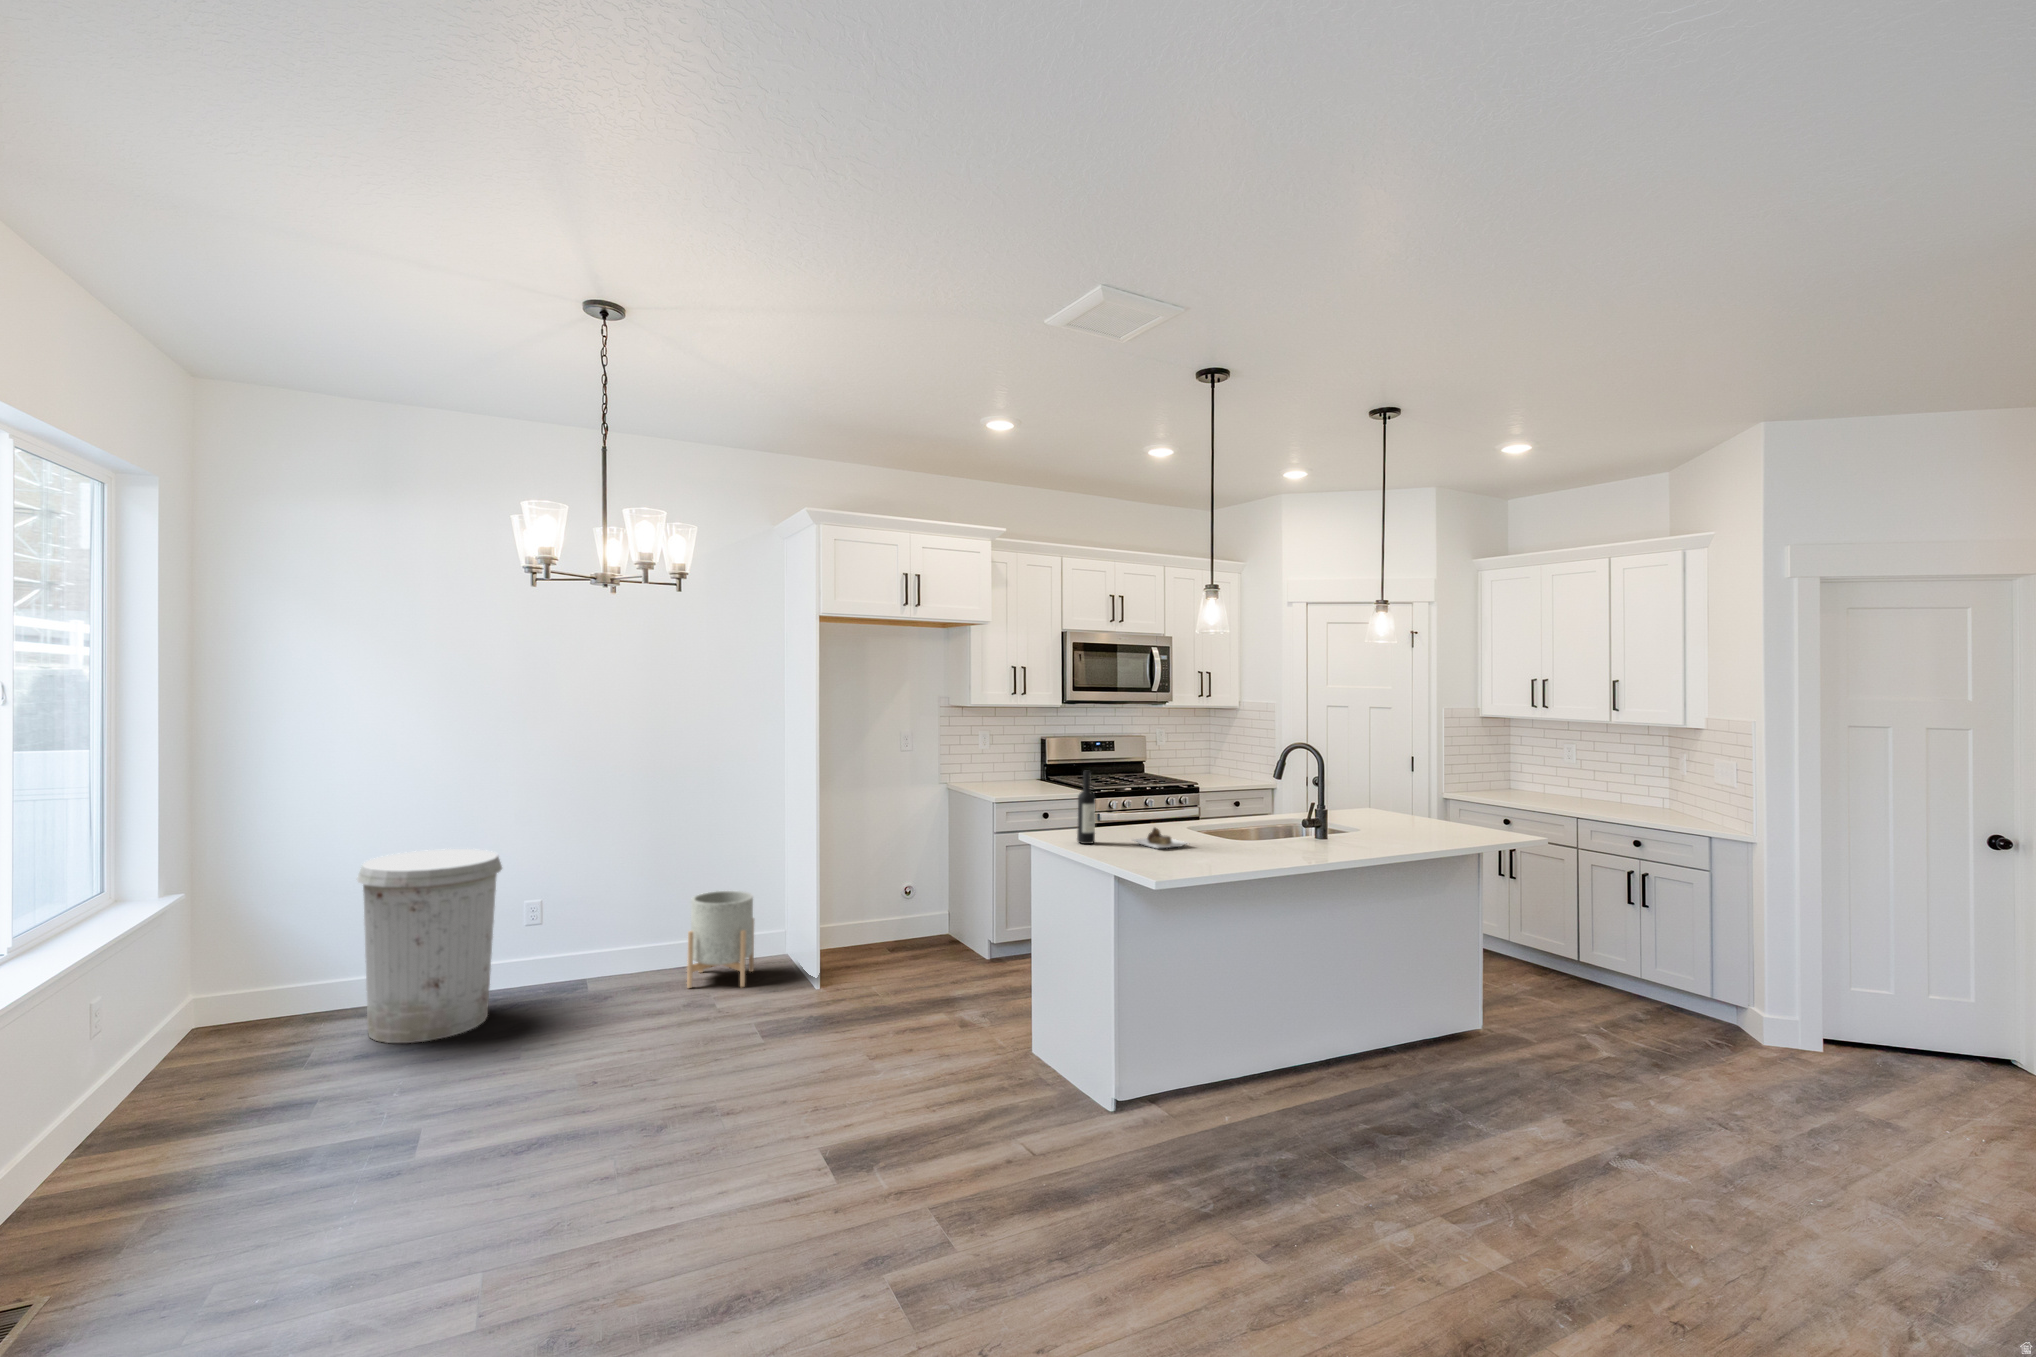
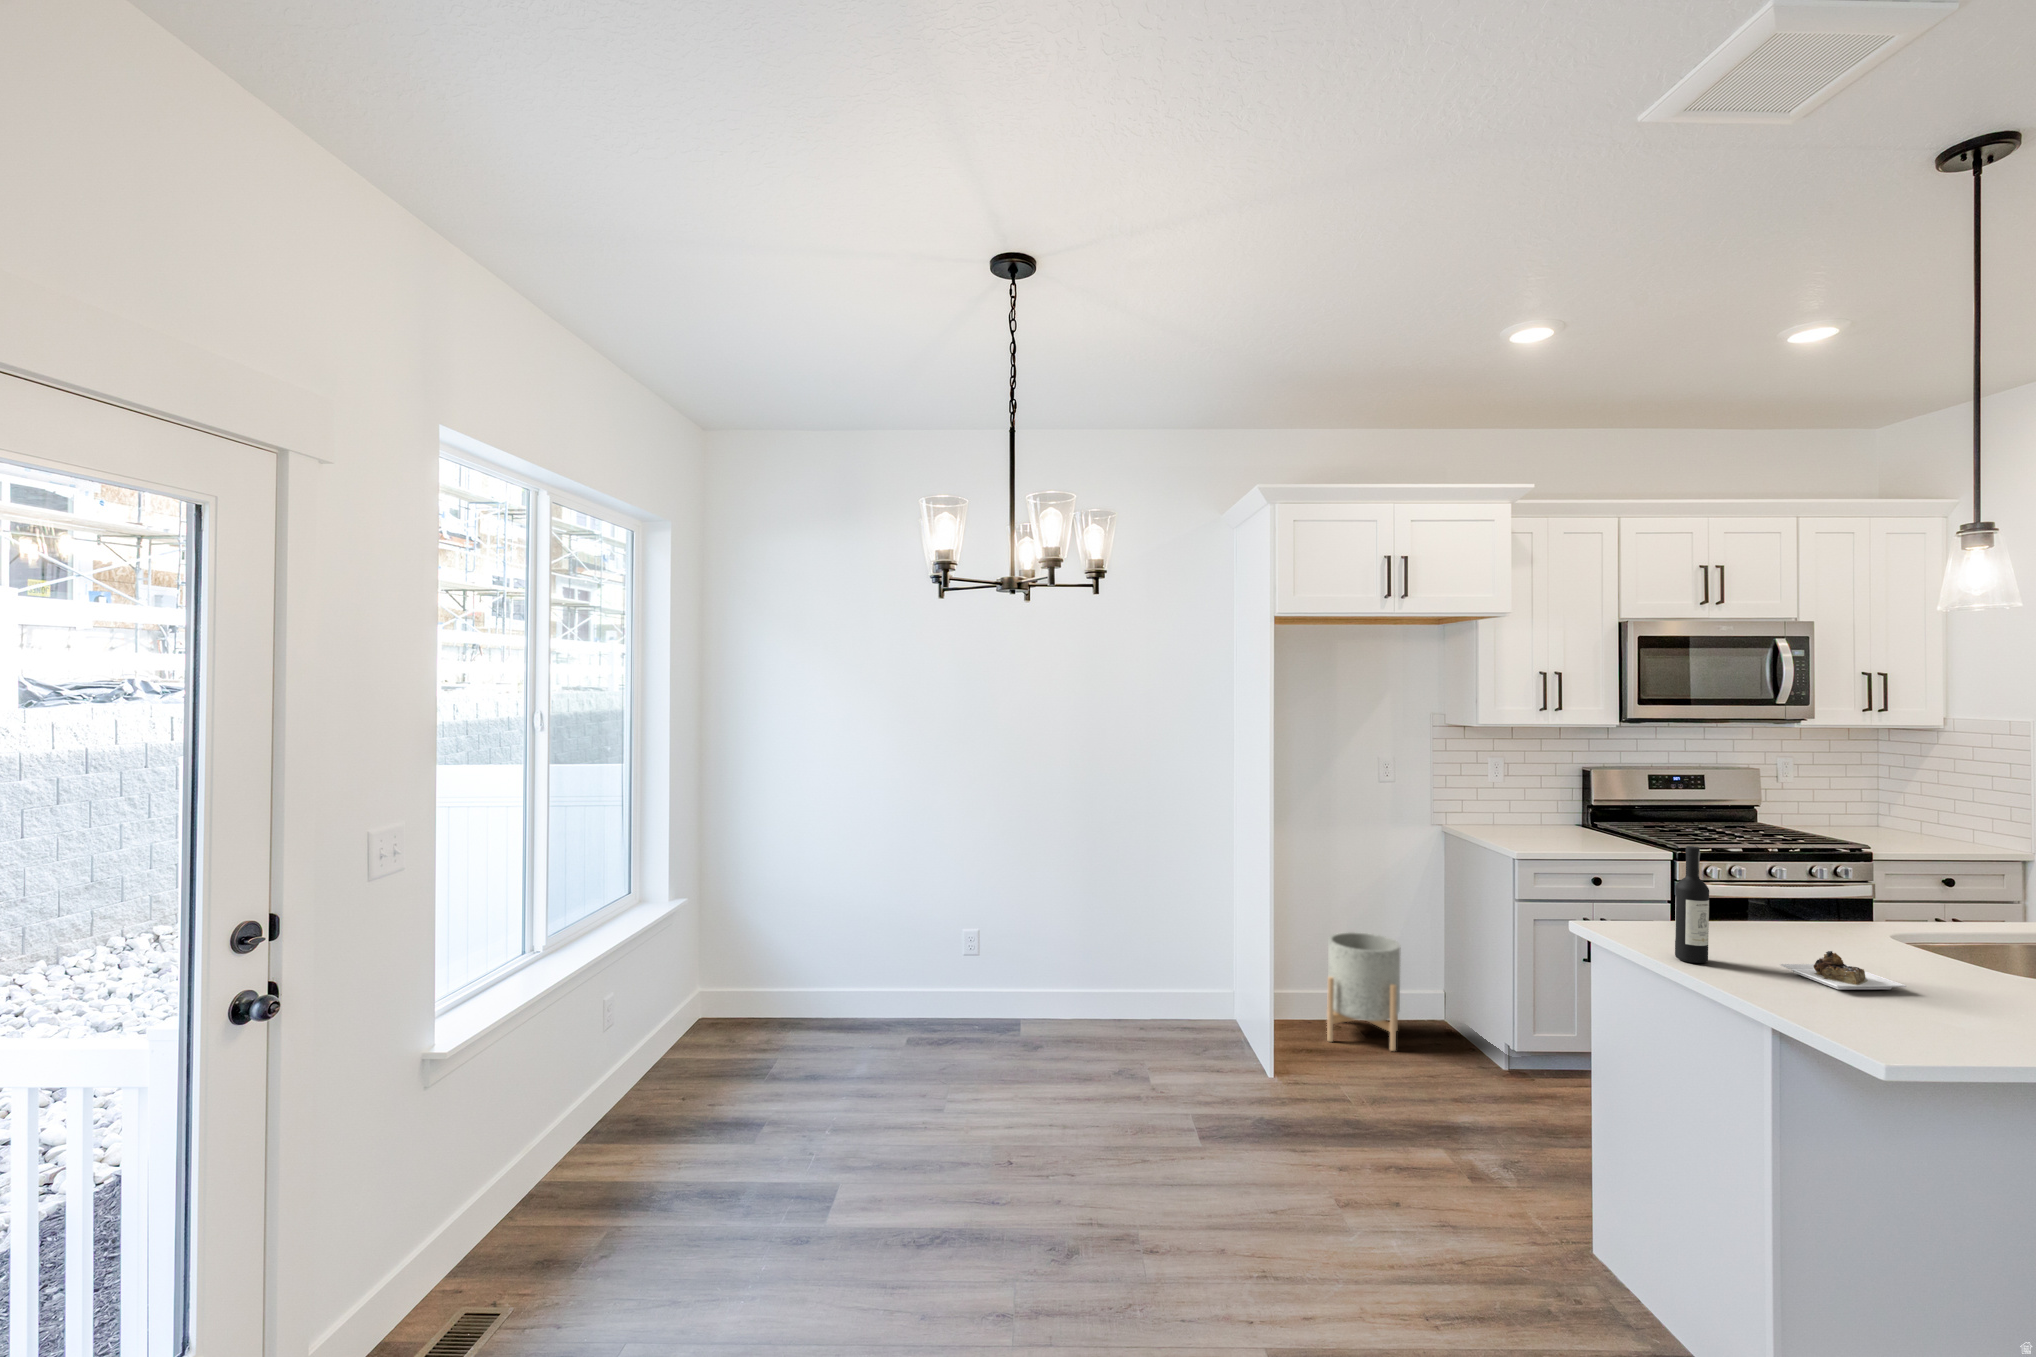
trash can: present [357,849,502,1043] -> none [799,868,930,1073]
planter: present [687,891,754,988] -> present [1327,932,1401,1051]

